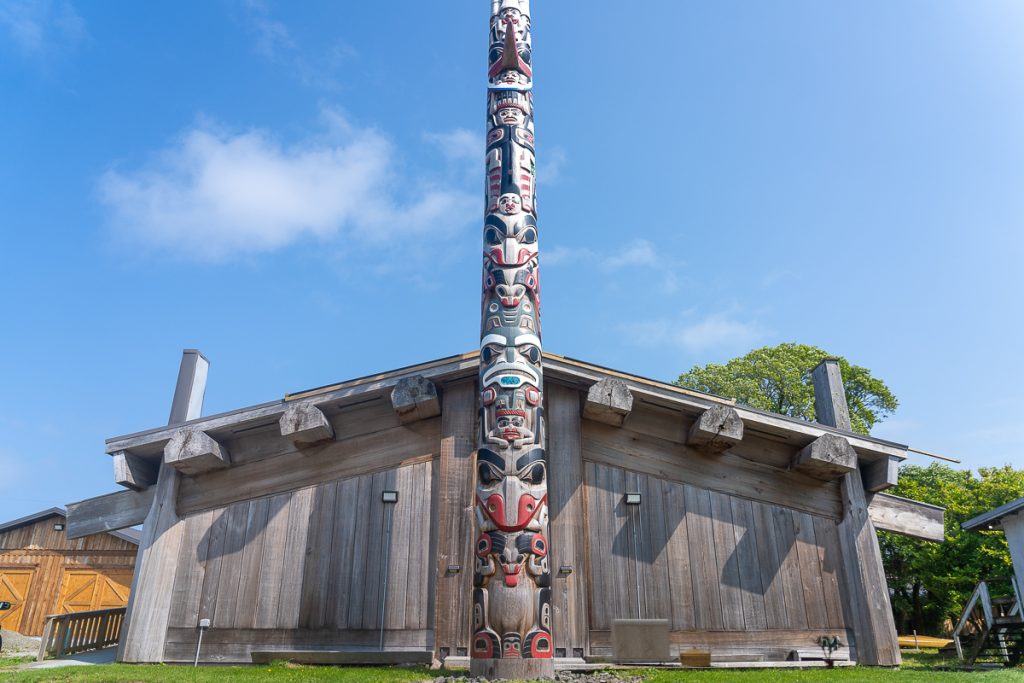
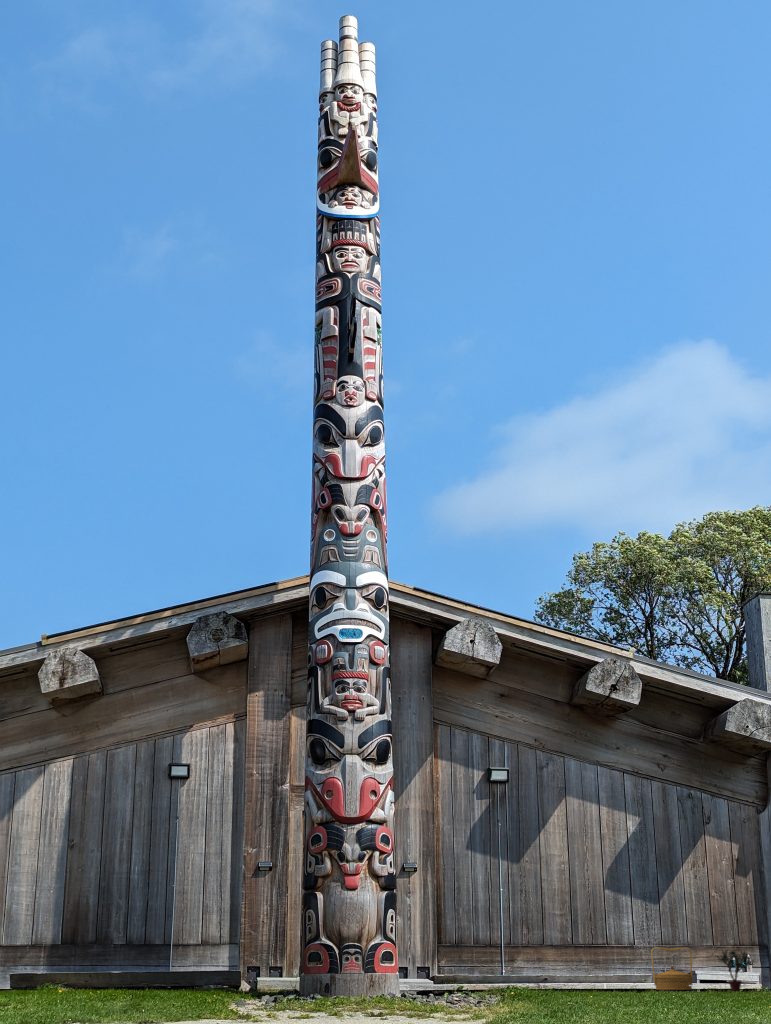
storage bench: present [611,619,671,665] -> none [465,930,539,987]
woven basket: present [677,631,711,666] -> present [651,947,692,990]

